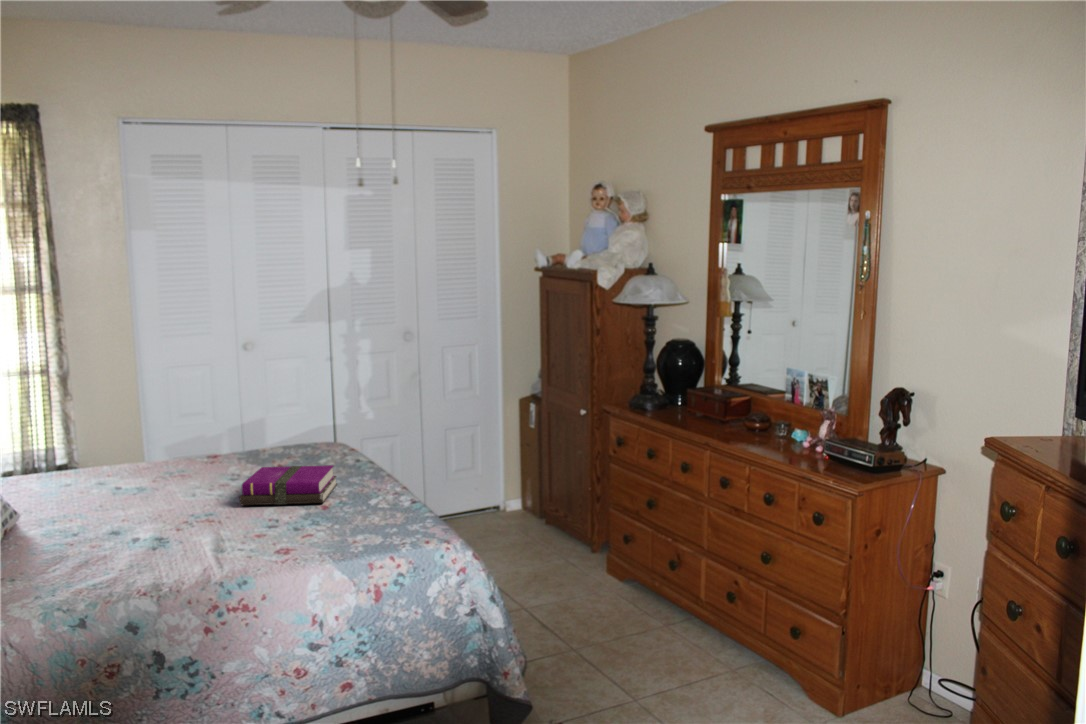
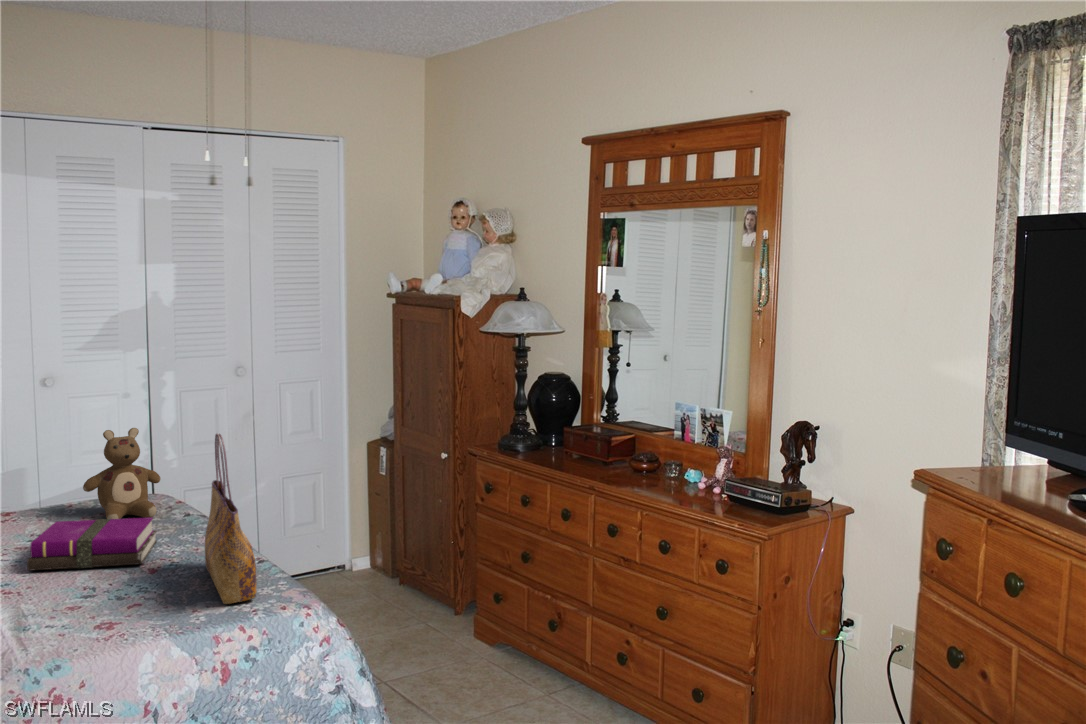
stuffed bear: none [283,392,343,469] -> present [83,428,161,519]
tote bag: none [369,400,406,537] -> present [205,434,256,604]

